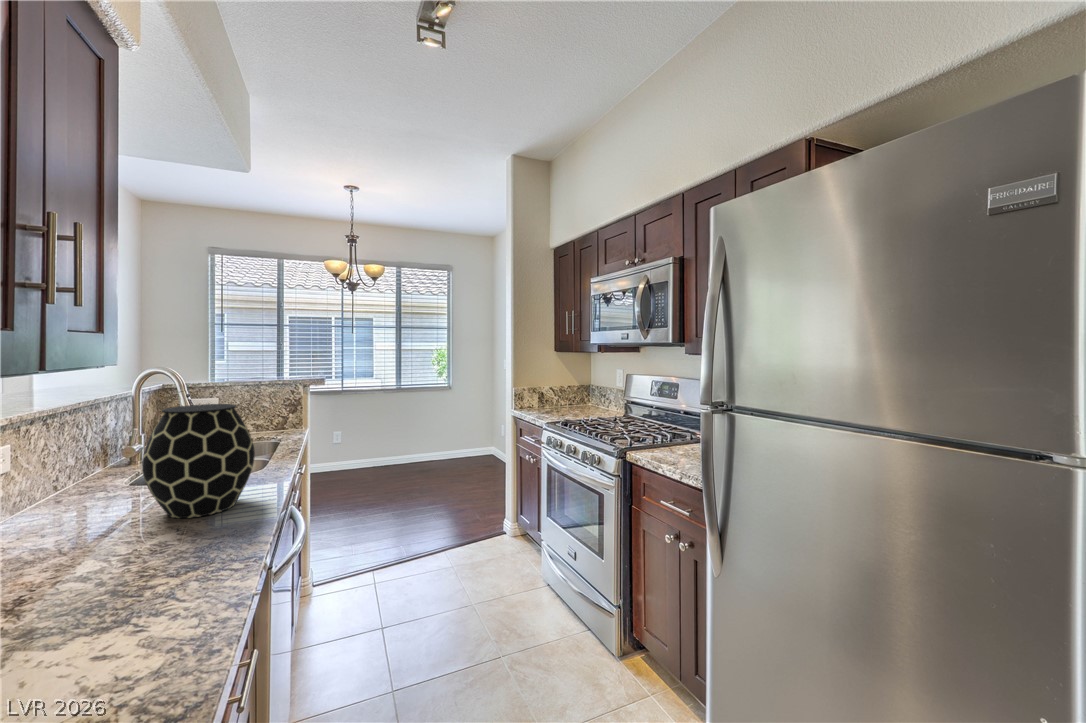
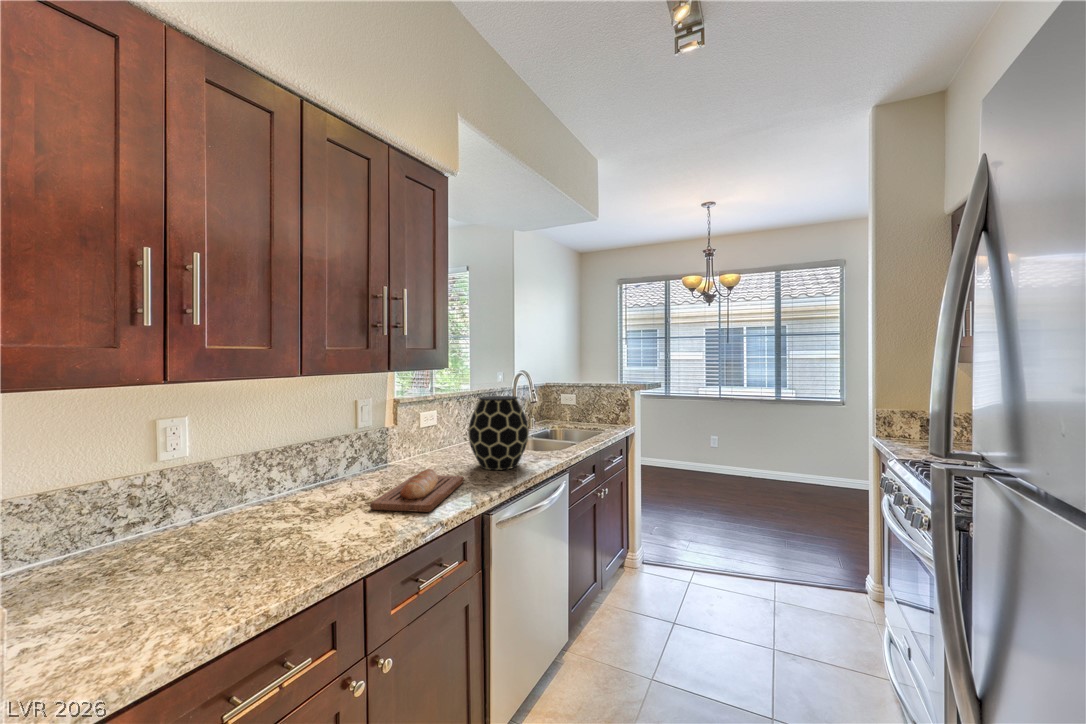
bread loaf: none [60,535,213,644] -> present [370,469,464,512]

